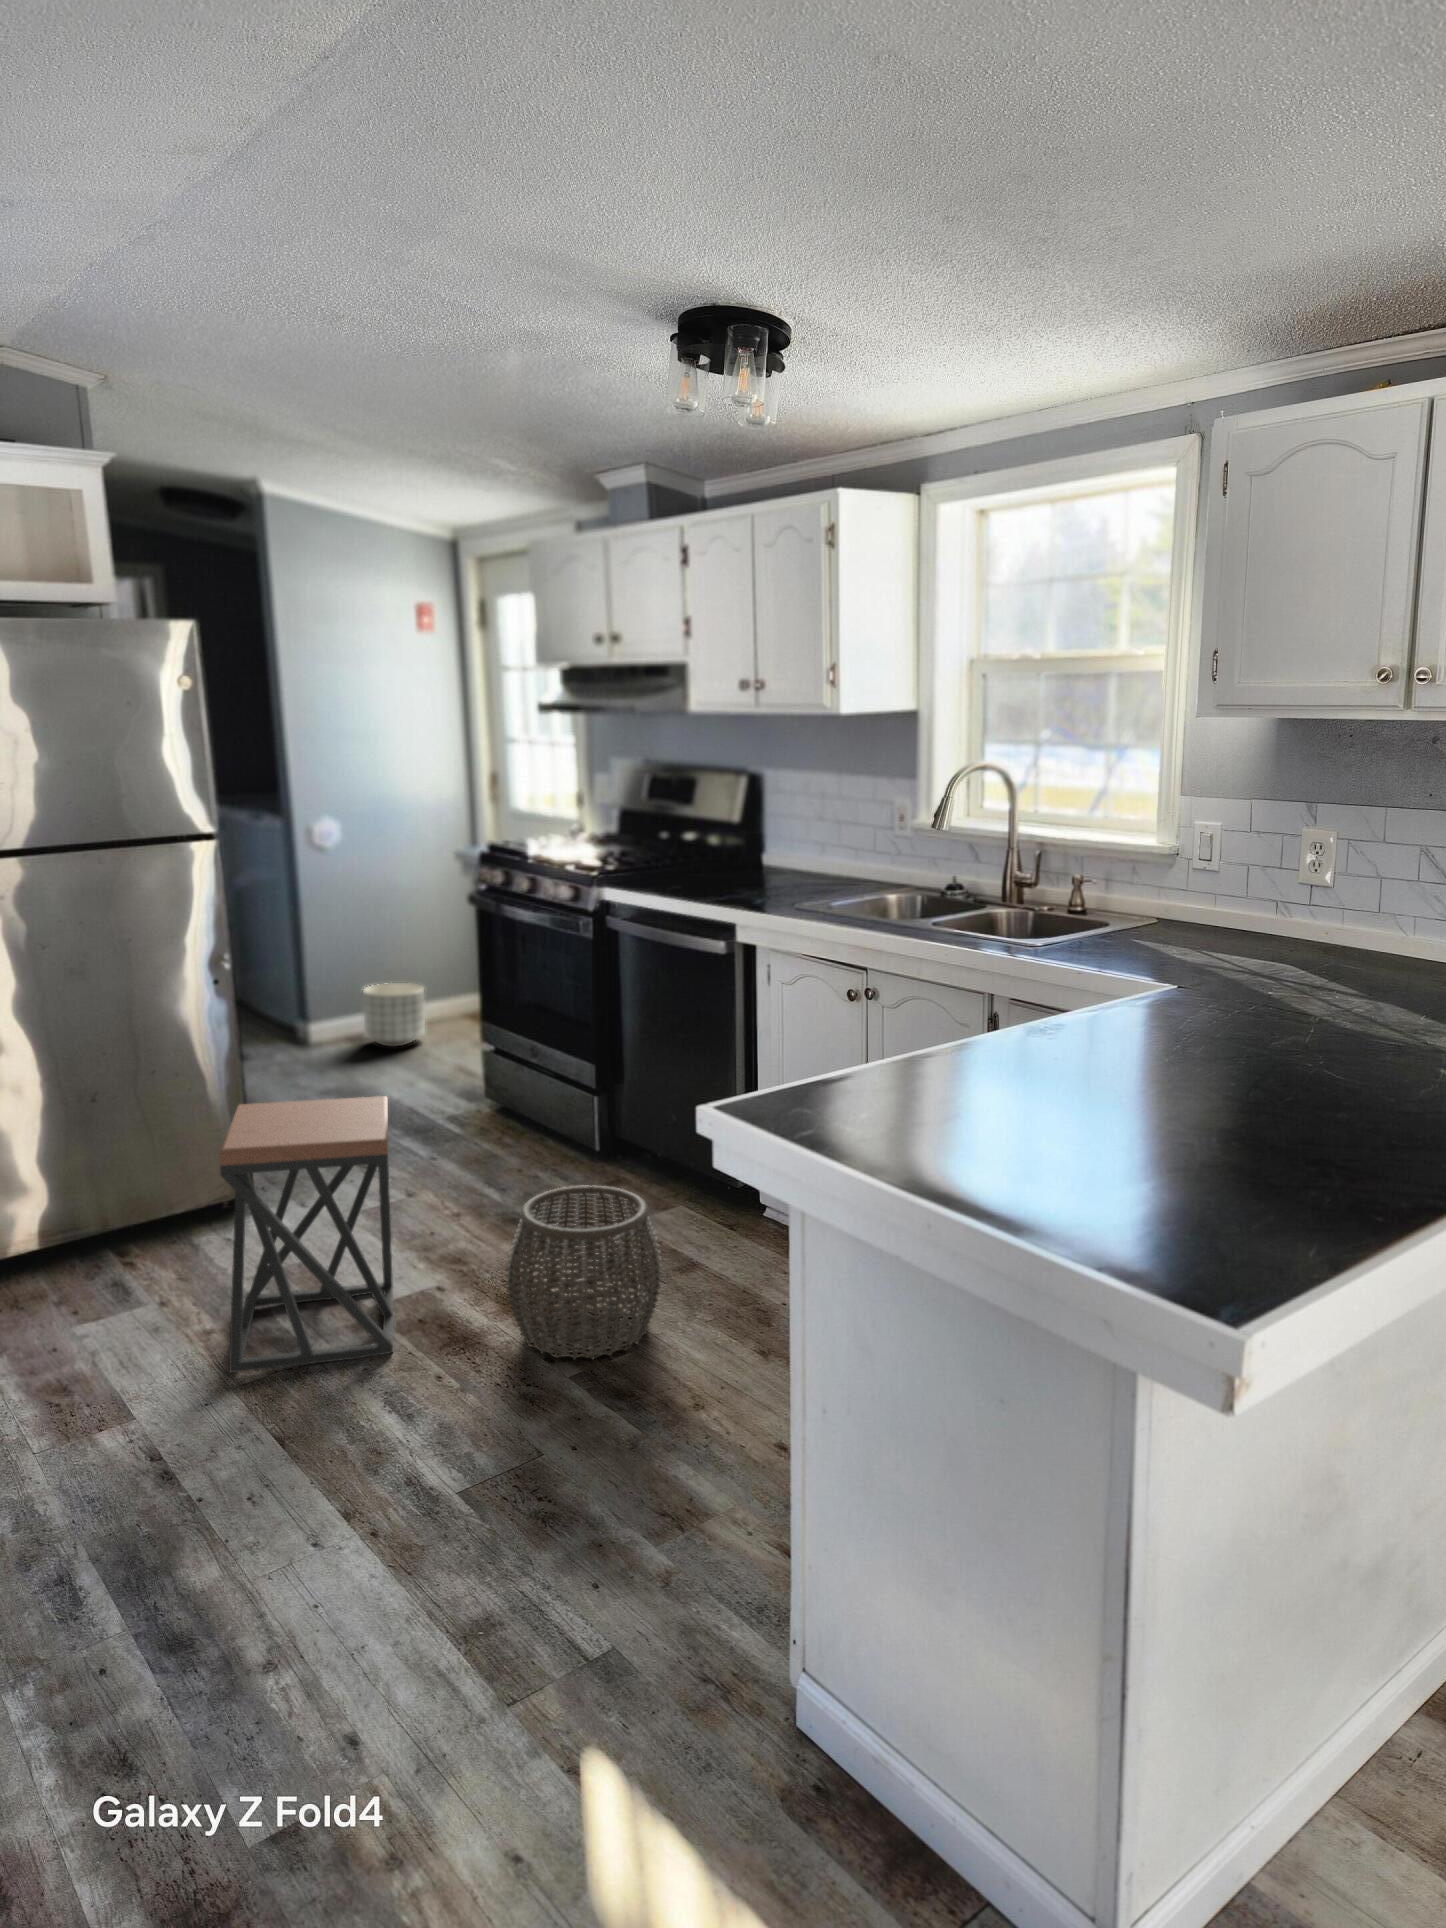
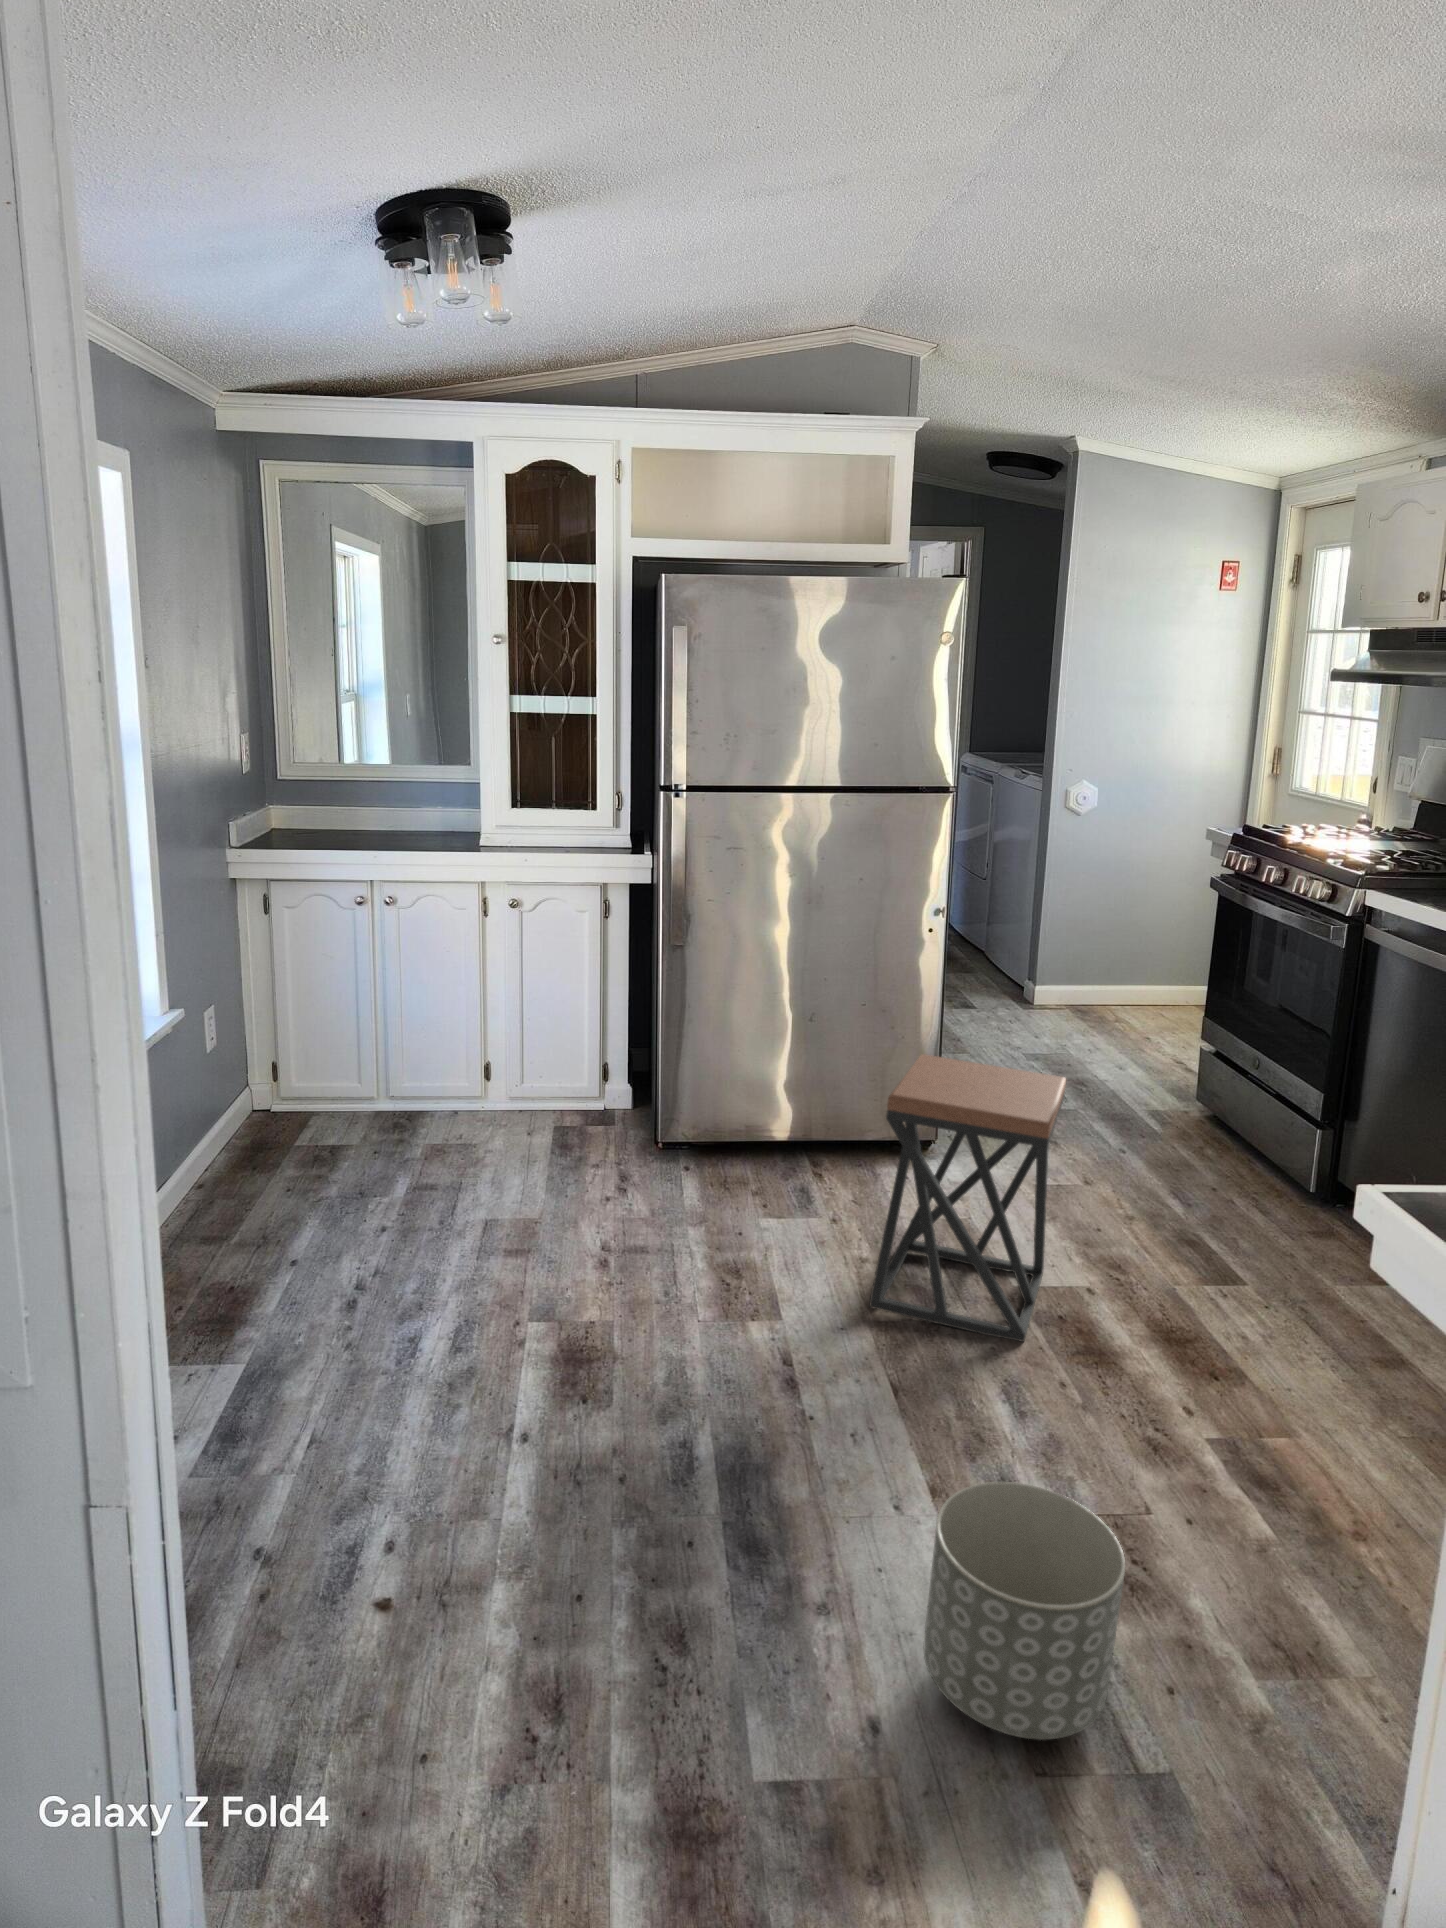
planter: present [363,983,425,1046] -> present [924,1482,1125,1740]
woven basket: present [506,1186,662,1360] -> none [1153,1224,1352,1434]

